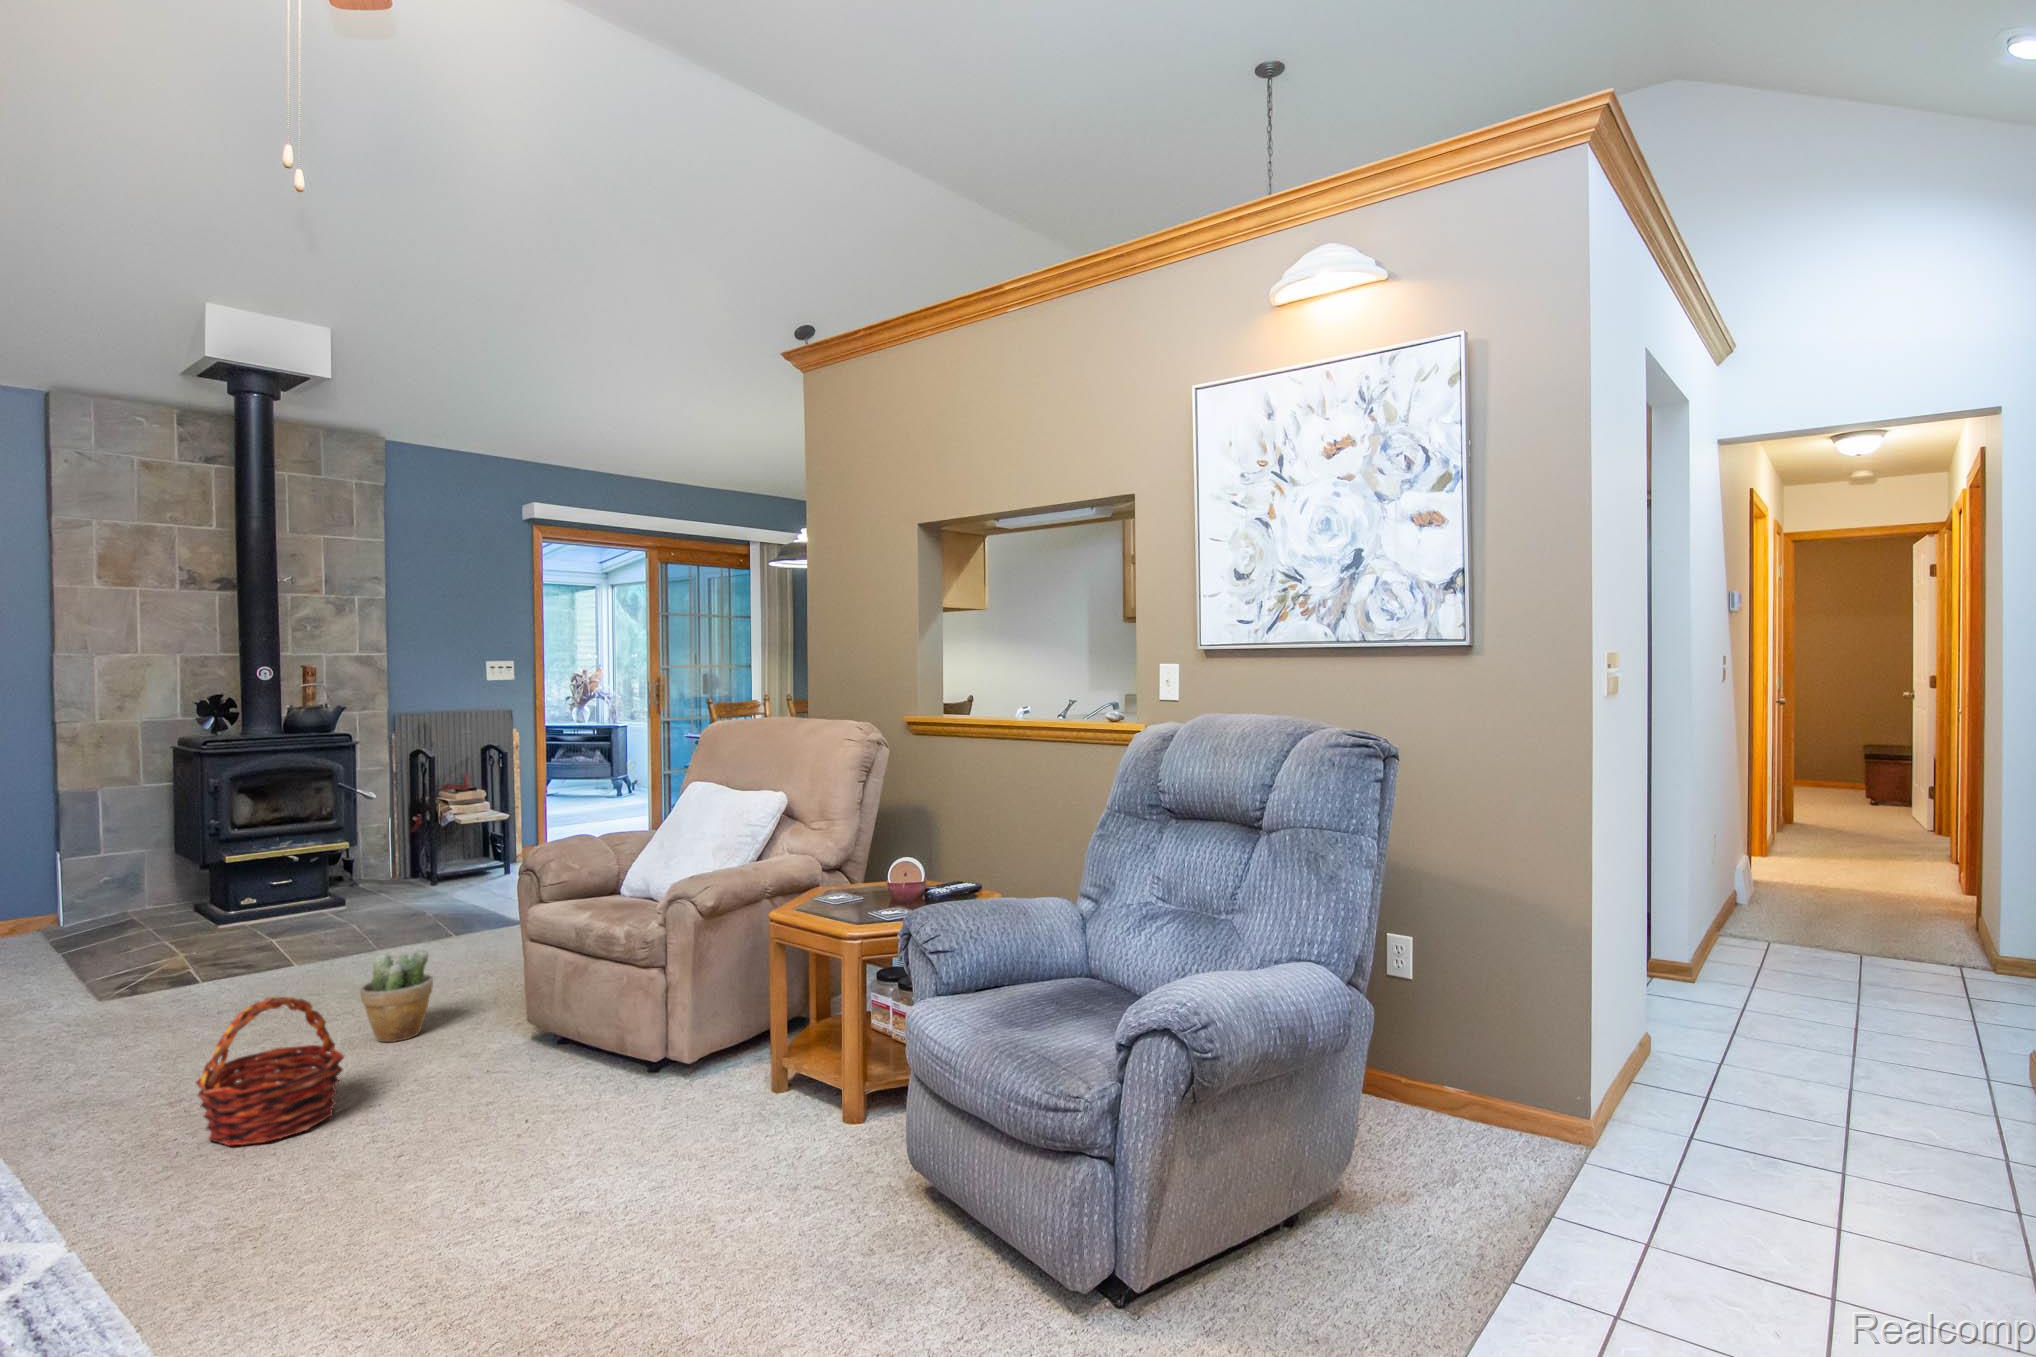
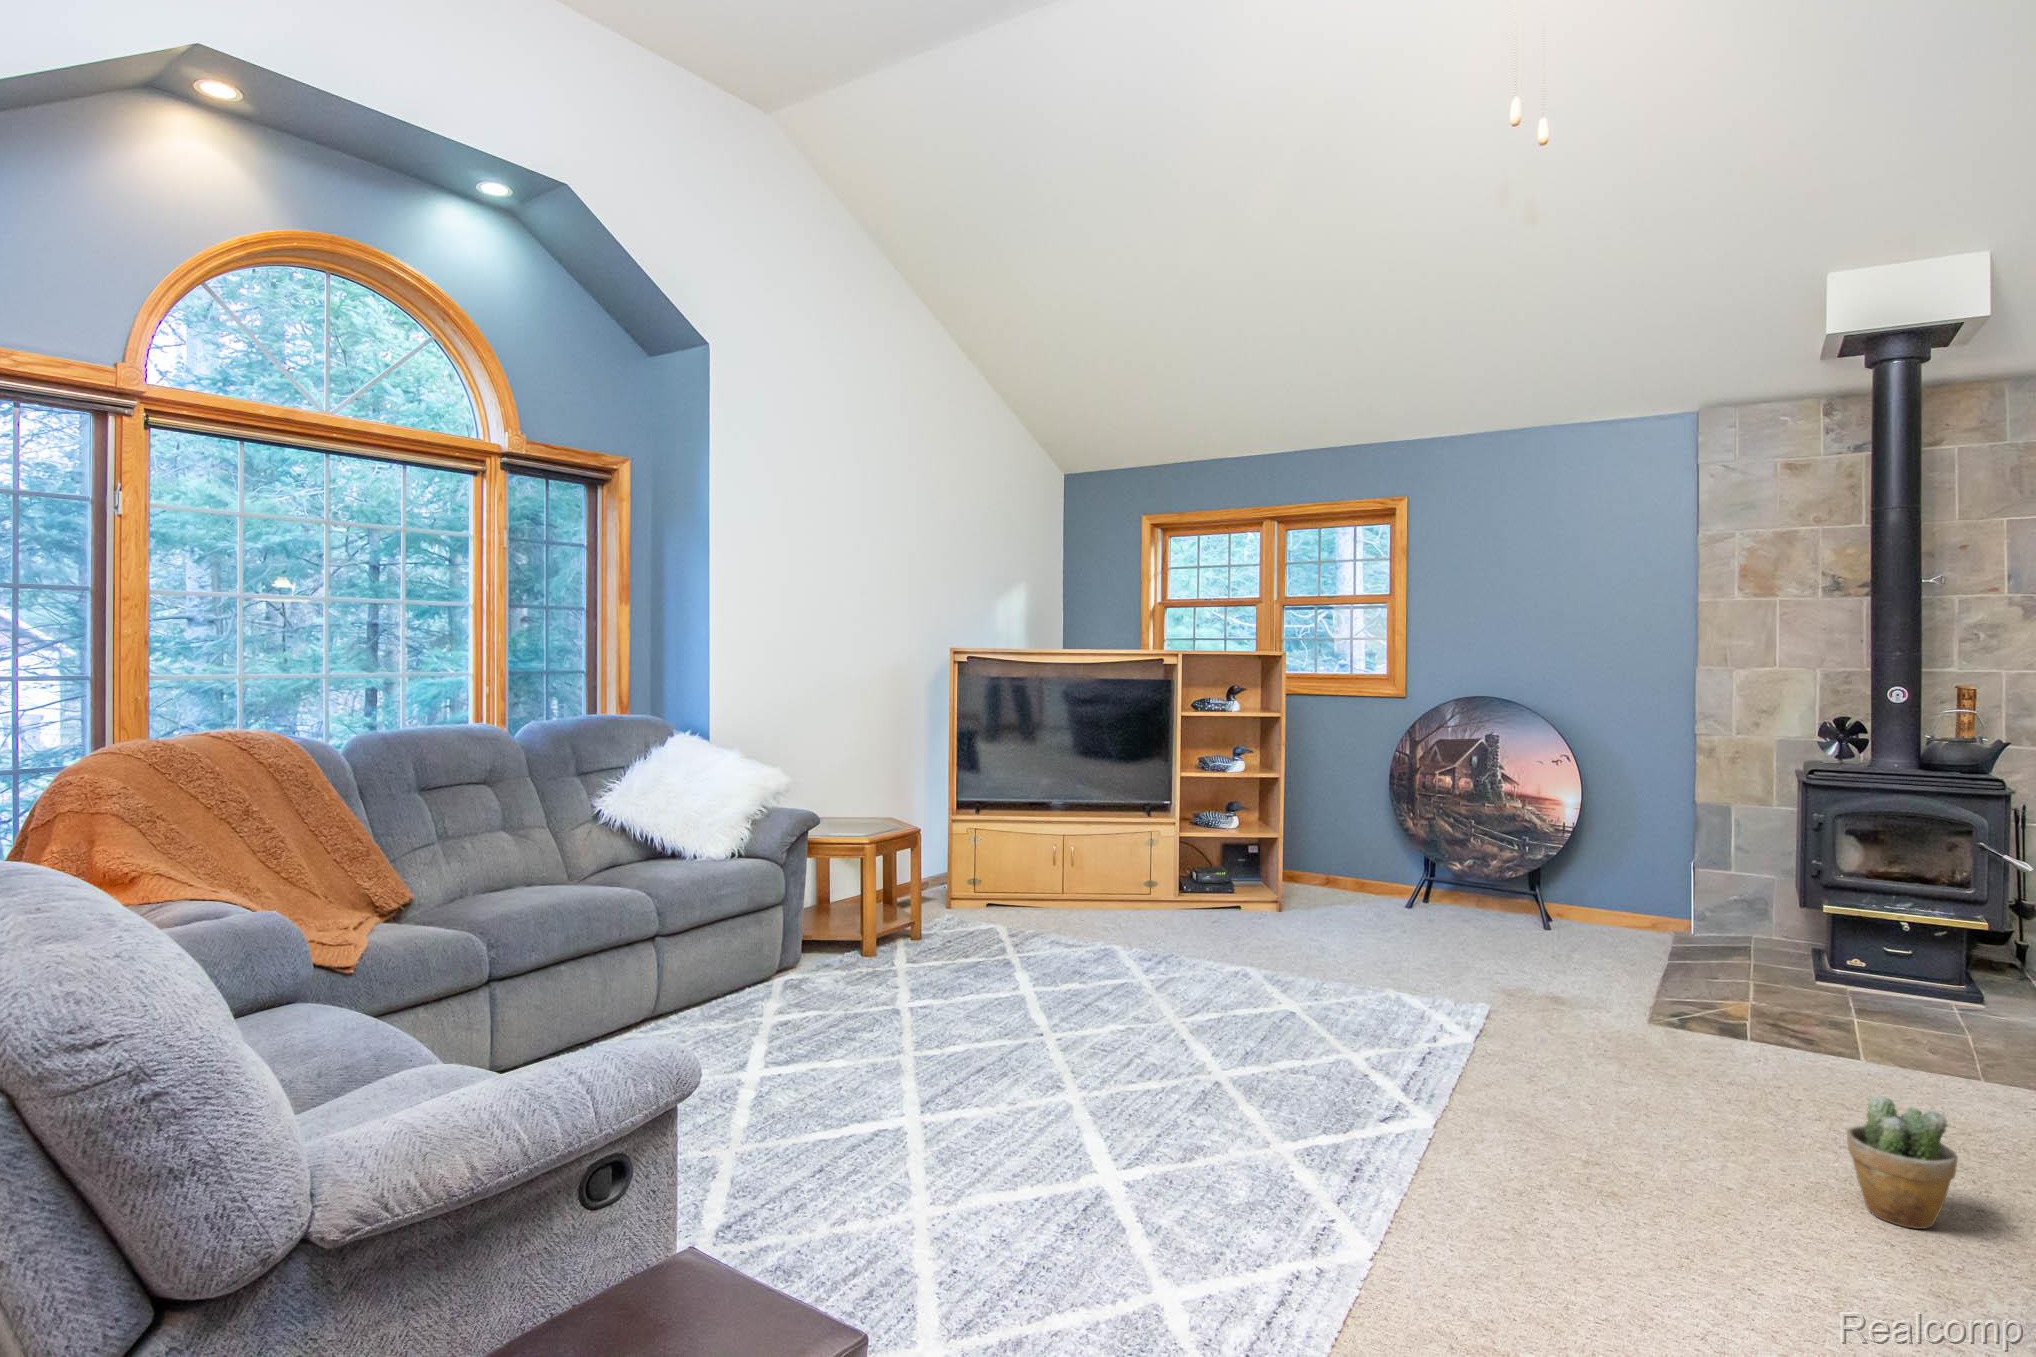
basket: present [196,997,344,1145] -> none [1589,1095,1756,1277]

